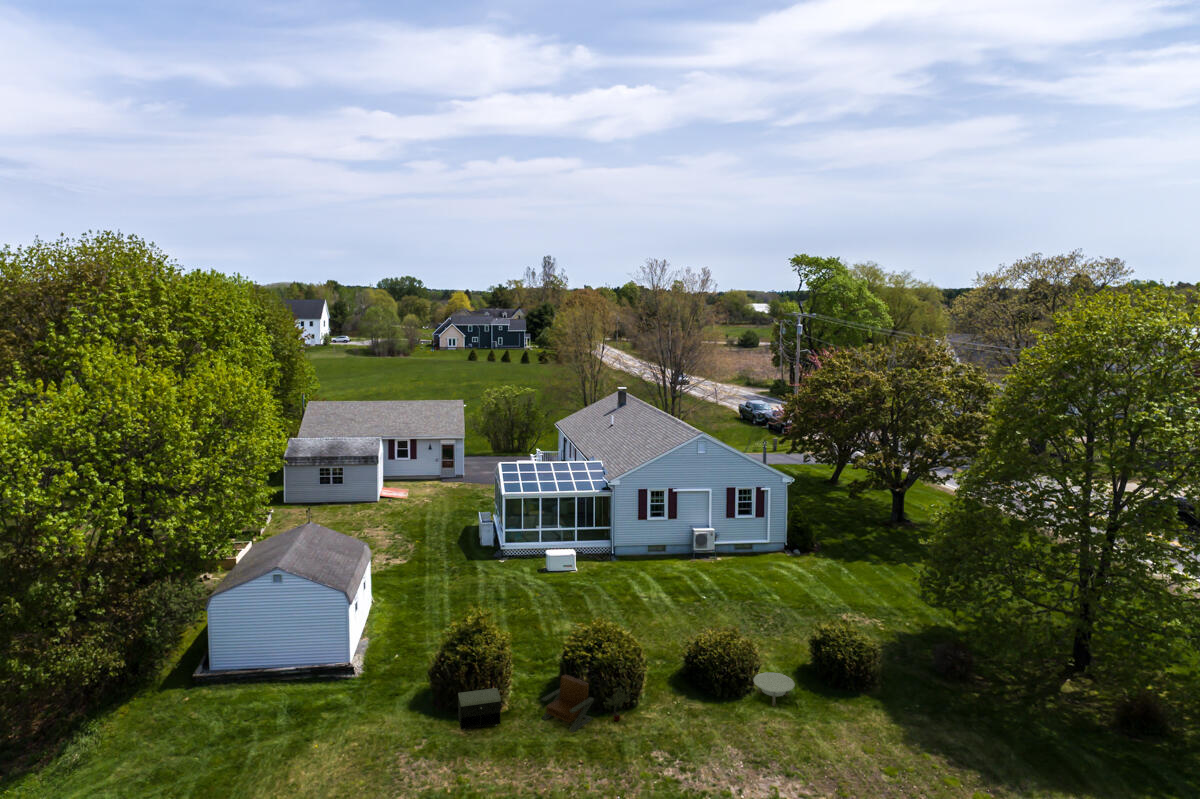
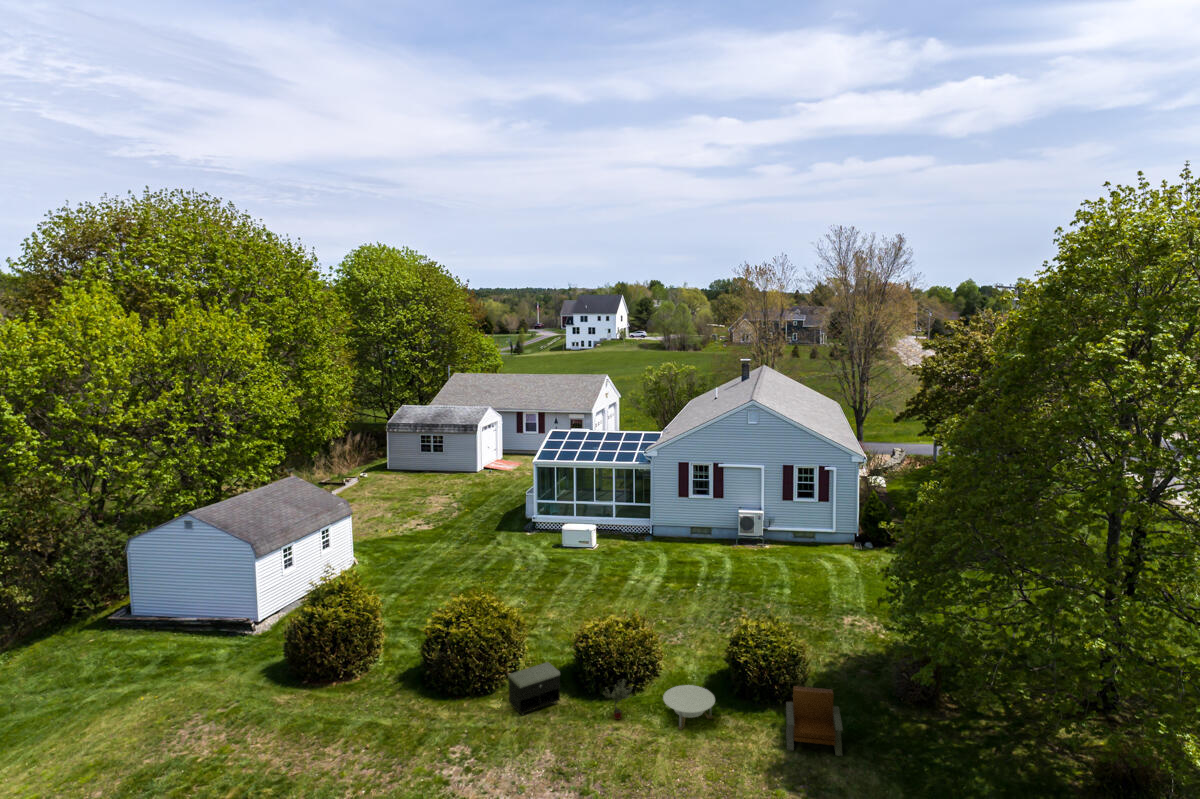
lounge chair: present [542,675,594,732] -> present [786,686,843,756]
potted tree: present [604,687,630,721] -> present [603,680,632,720]
storage bench: present [458,688,501,730] -> present [508,662,560,715]

